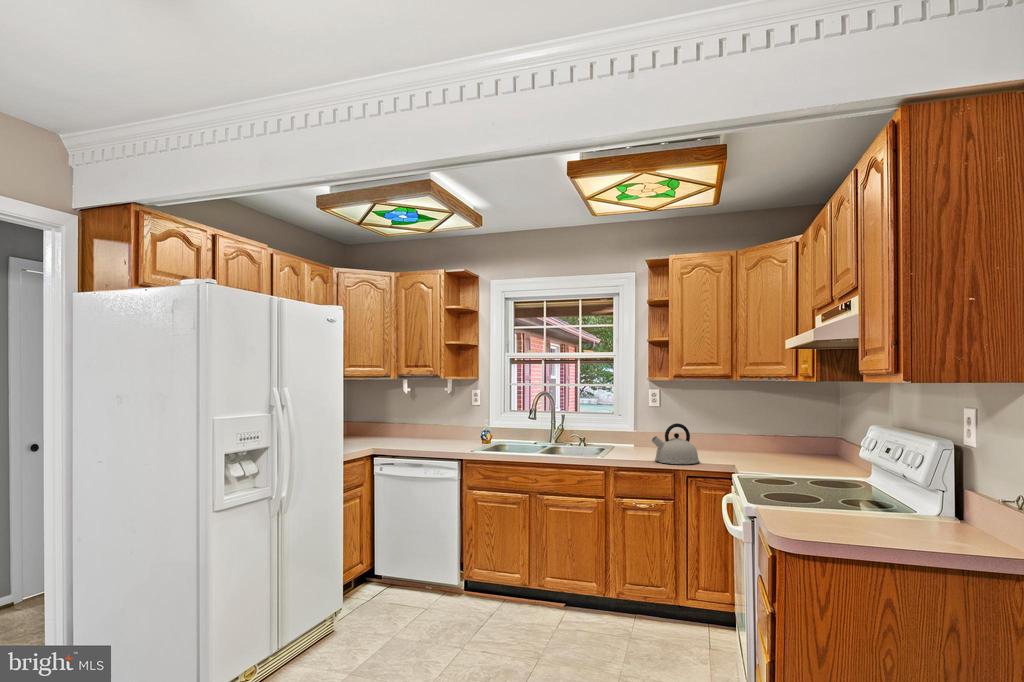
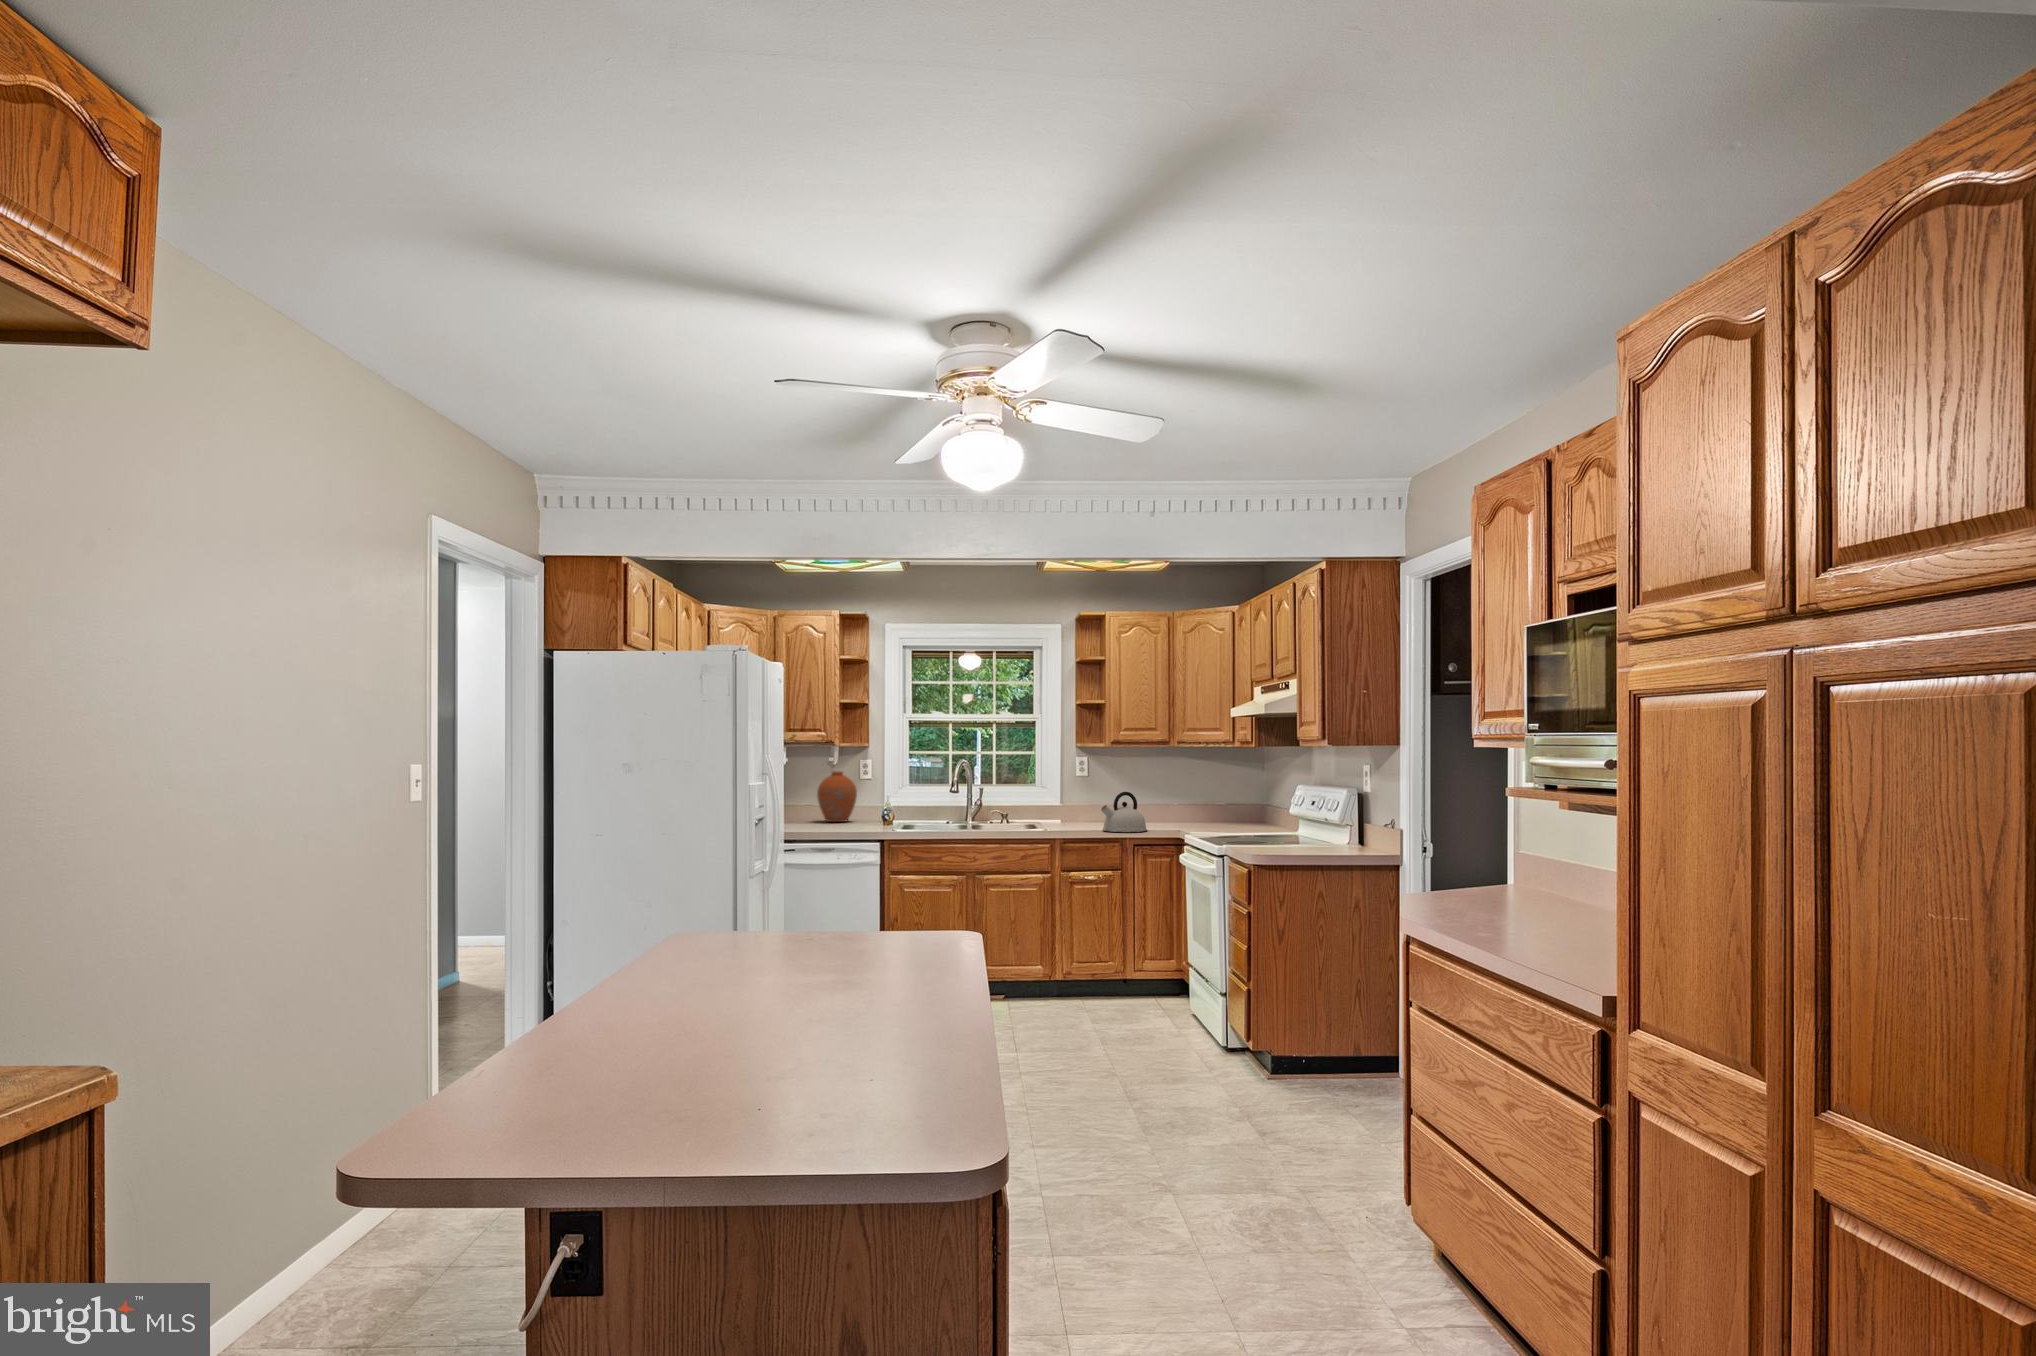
vase: none [439,398,470,438] -> present [817,771,857,822]

